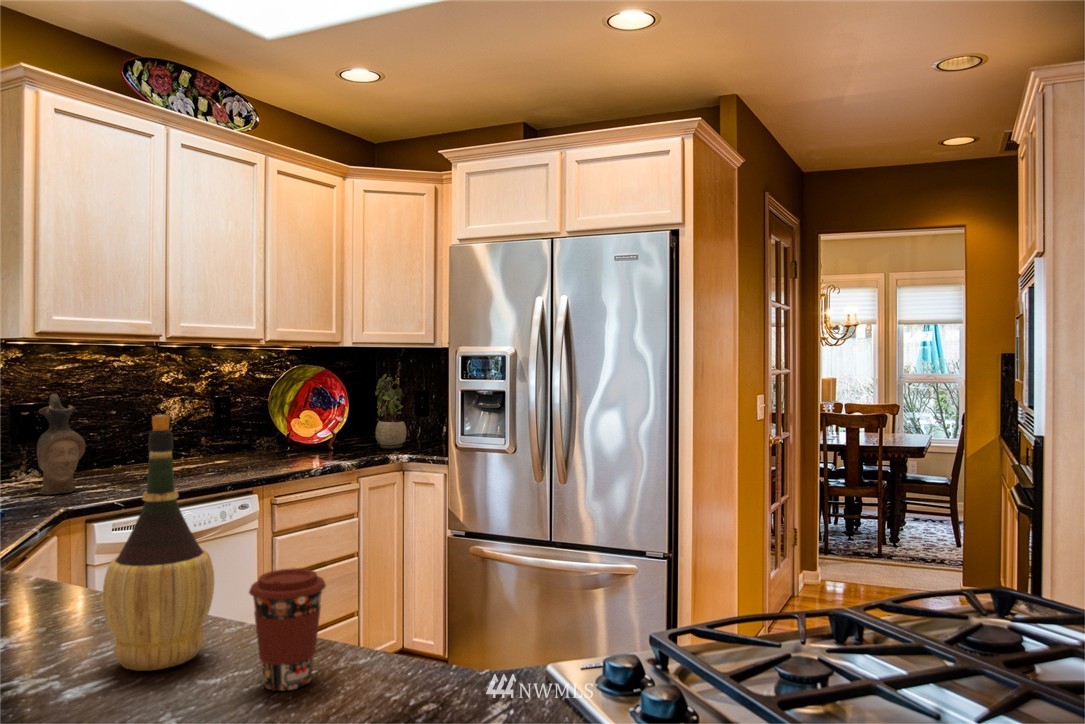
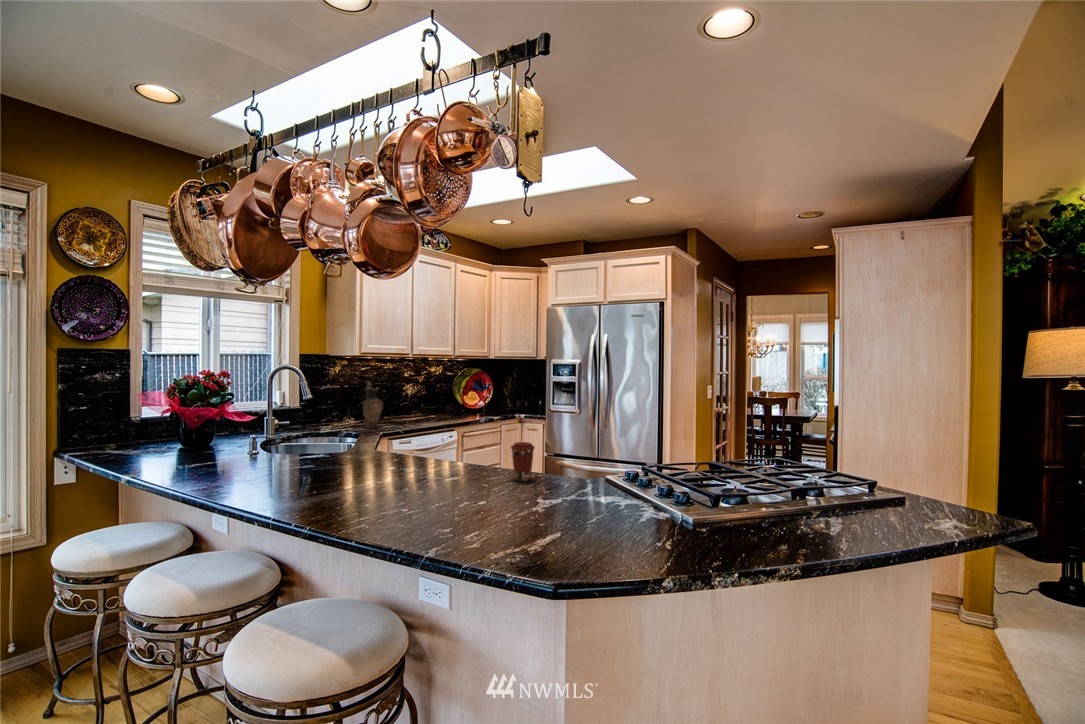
potted plant: present [375,374,406,449] -> none [506,373,521,412]
wine bottle: present [103,415,214,670] -> none [458,389,493,475]

